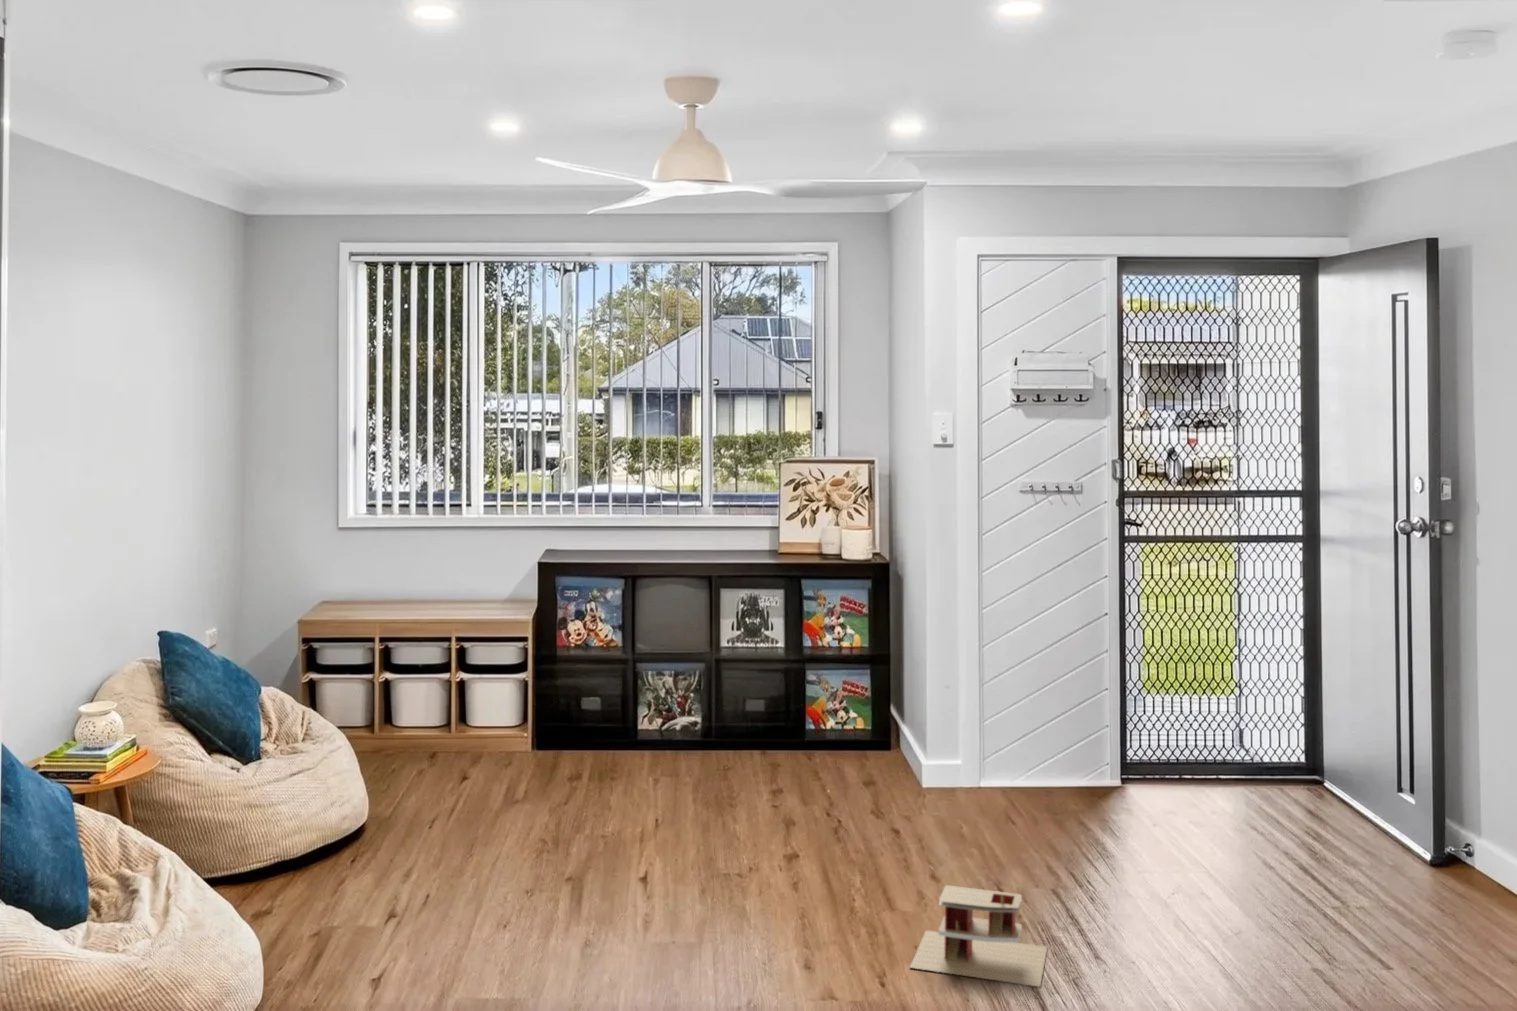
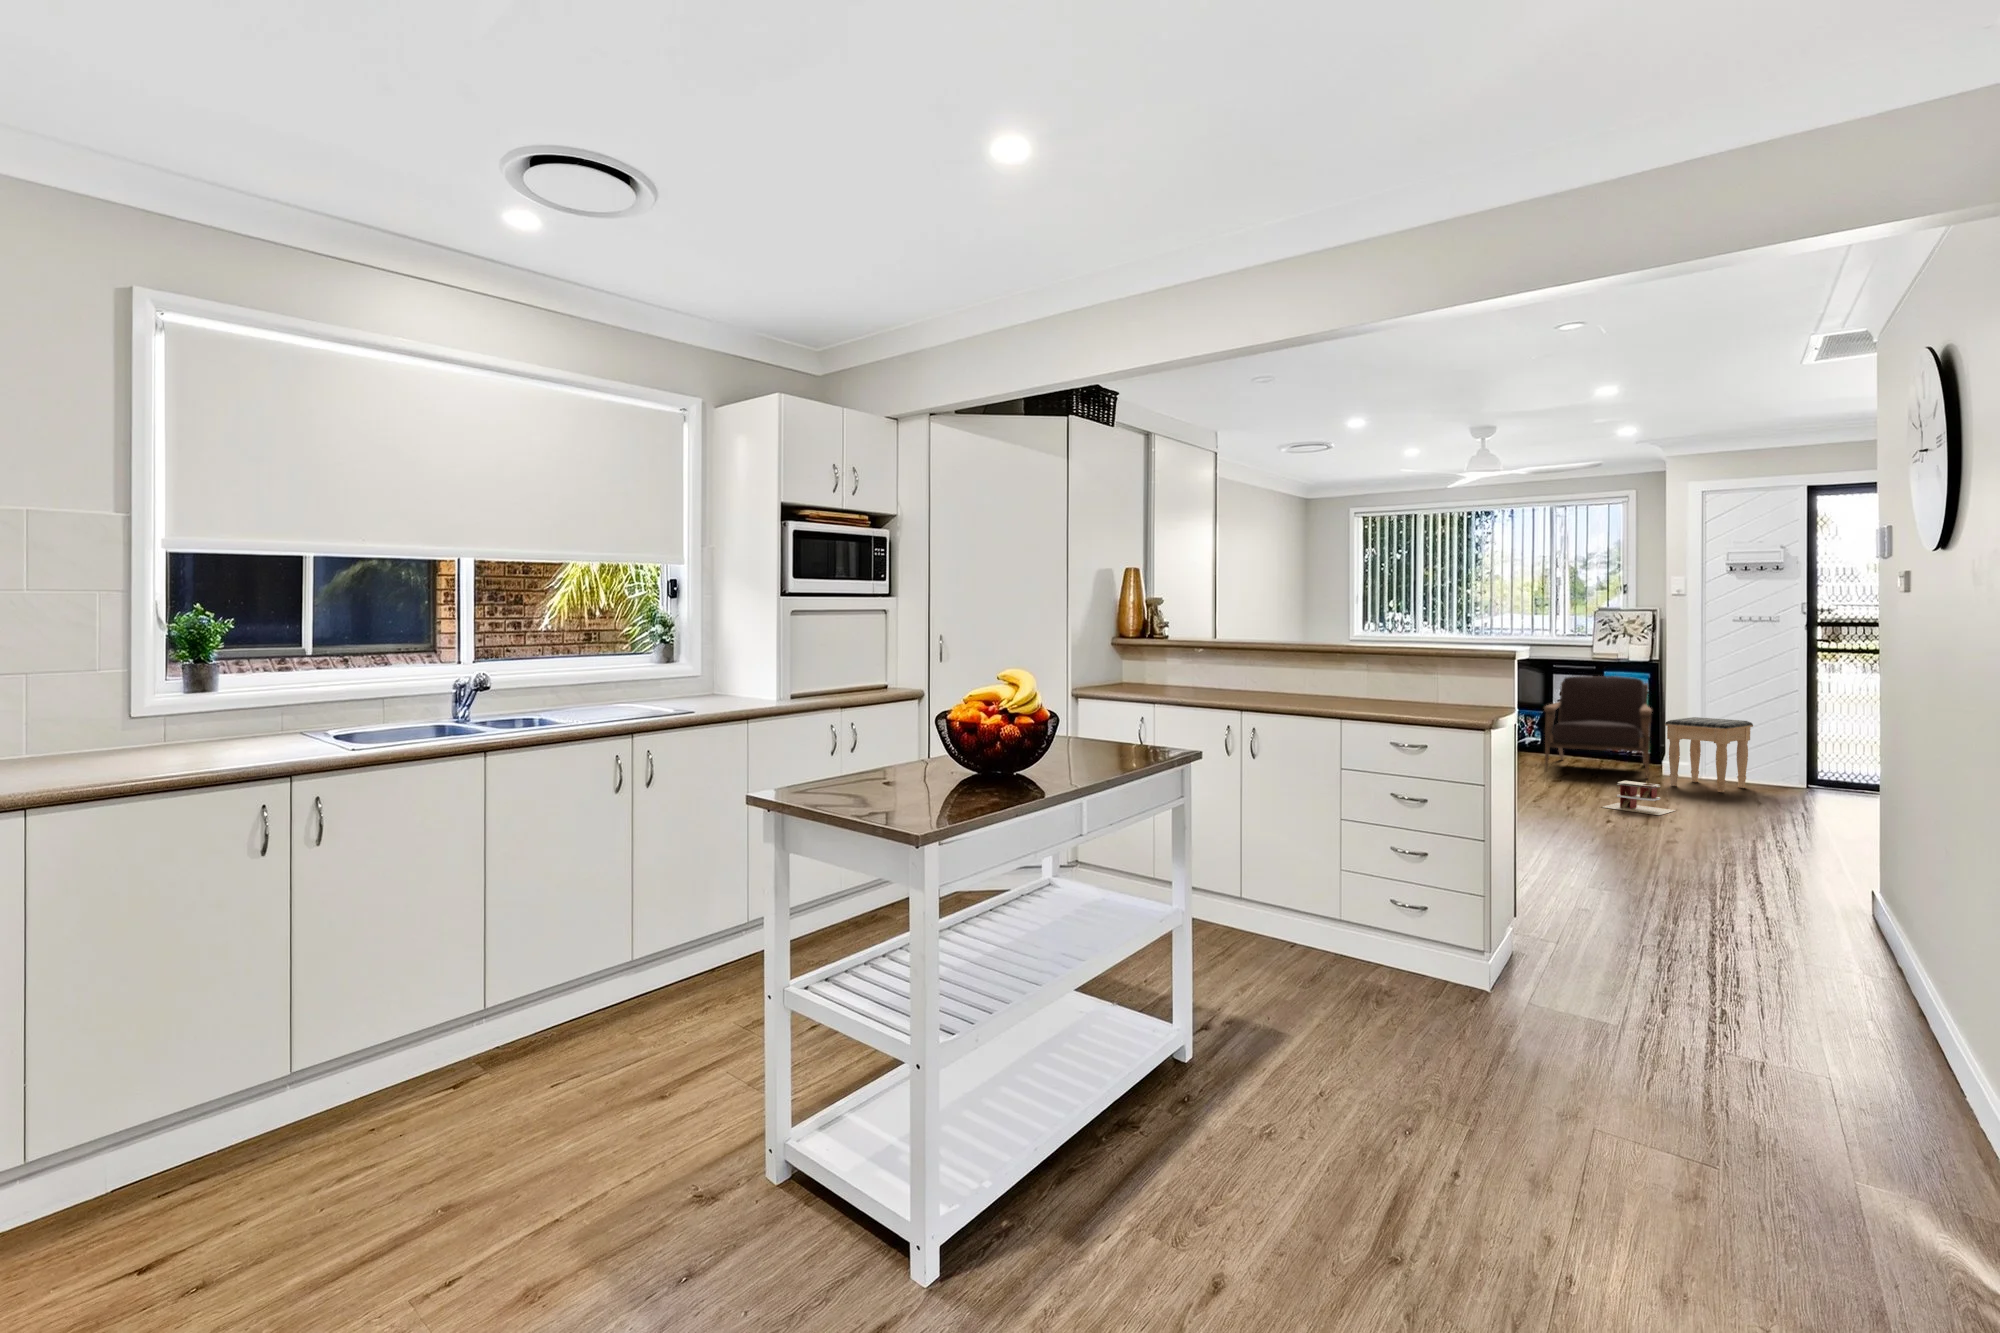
armchair: none [725,591,909,805] -> present [1544,676,1652,778]
footstool: none [948,678,1075,839] -> present [1665,717,1753,792]

